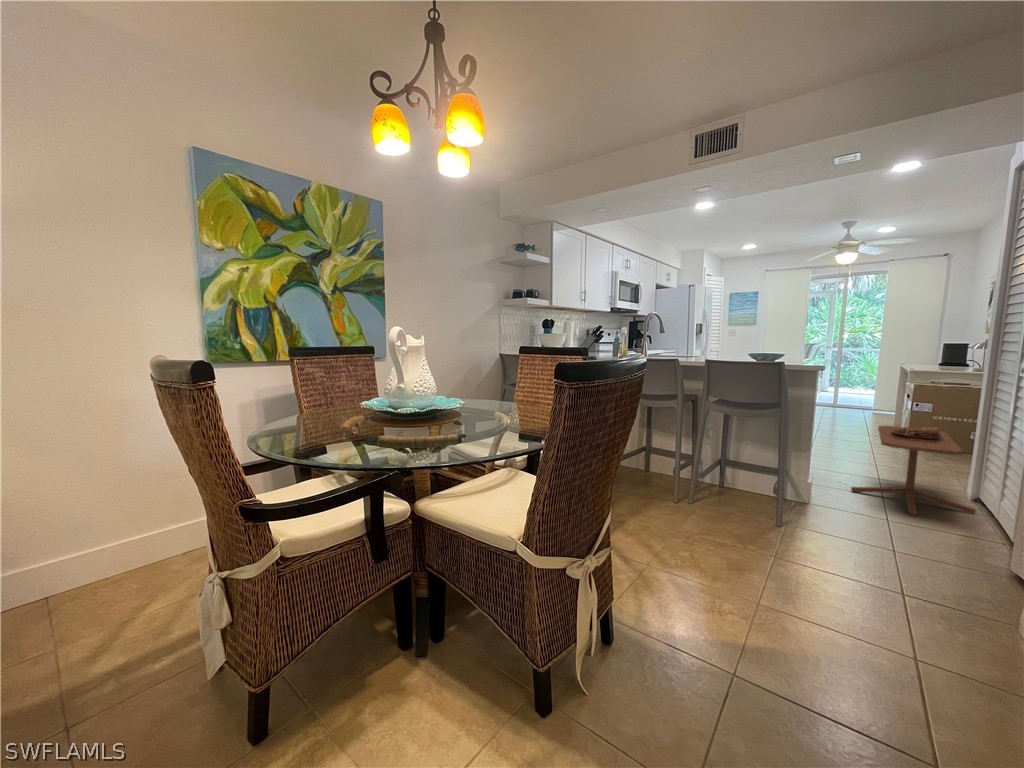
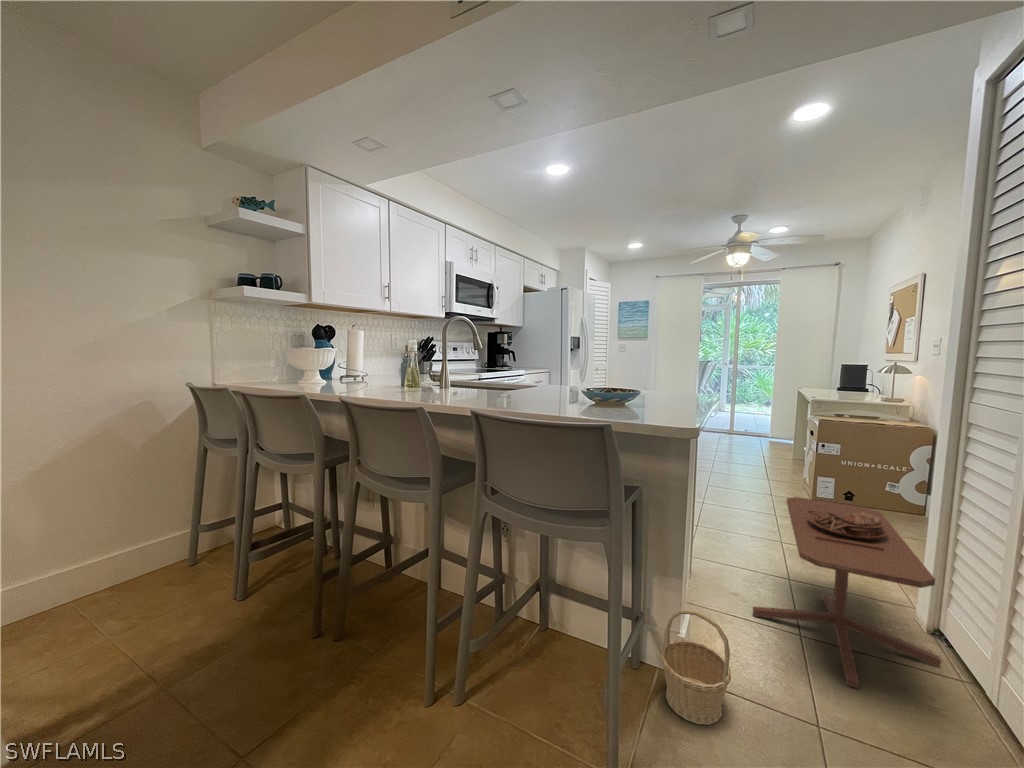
basket: none [796,465,837,519] -> present [661,610,731,725]

